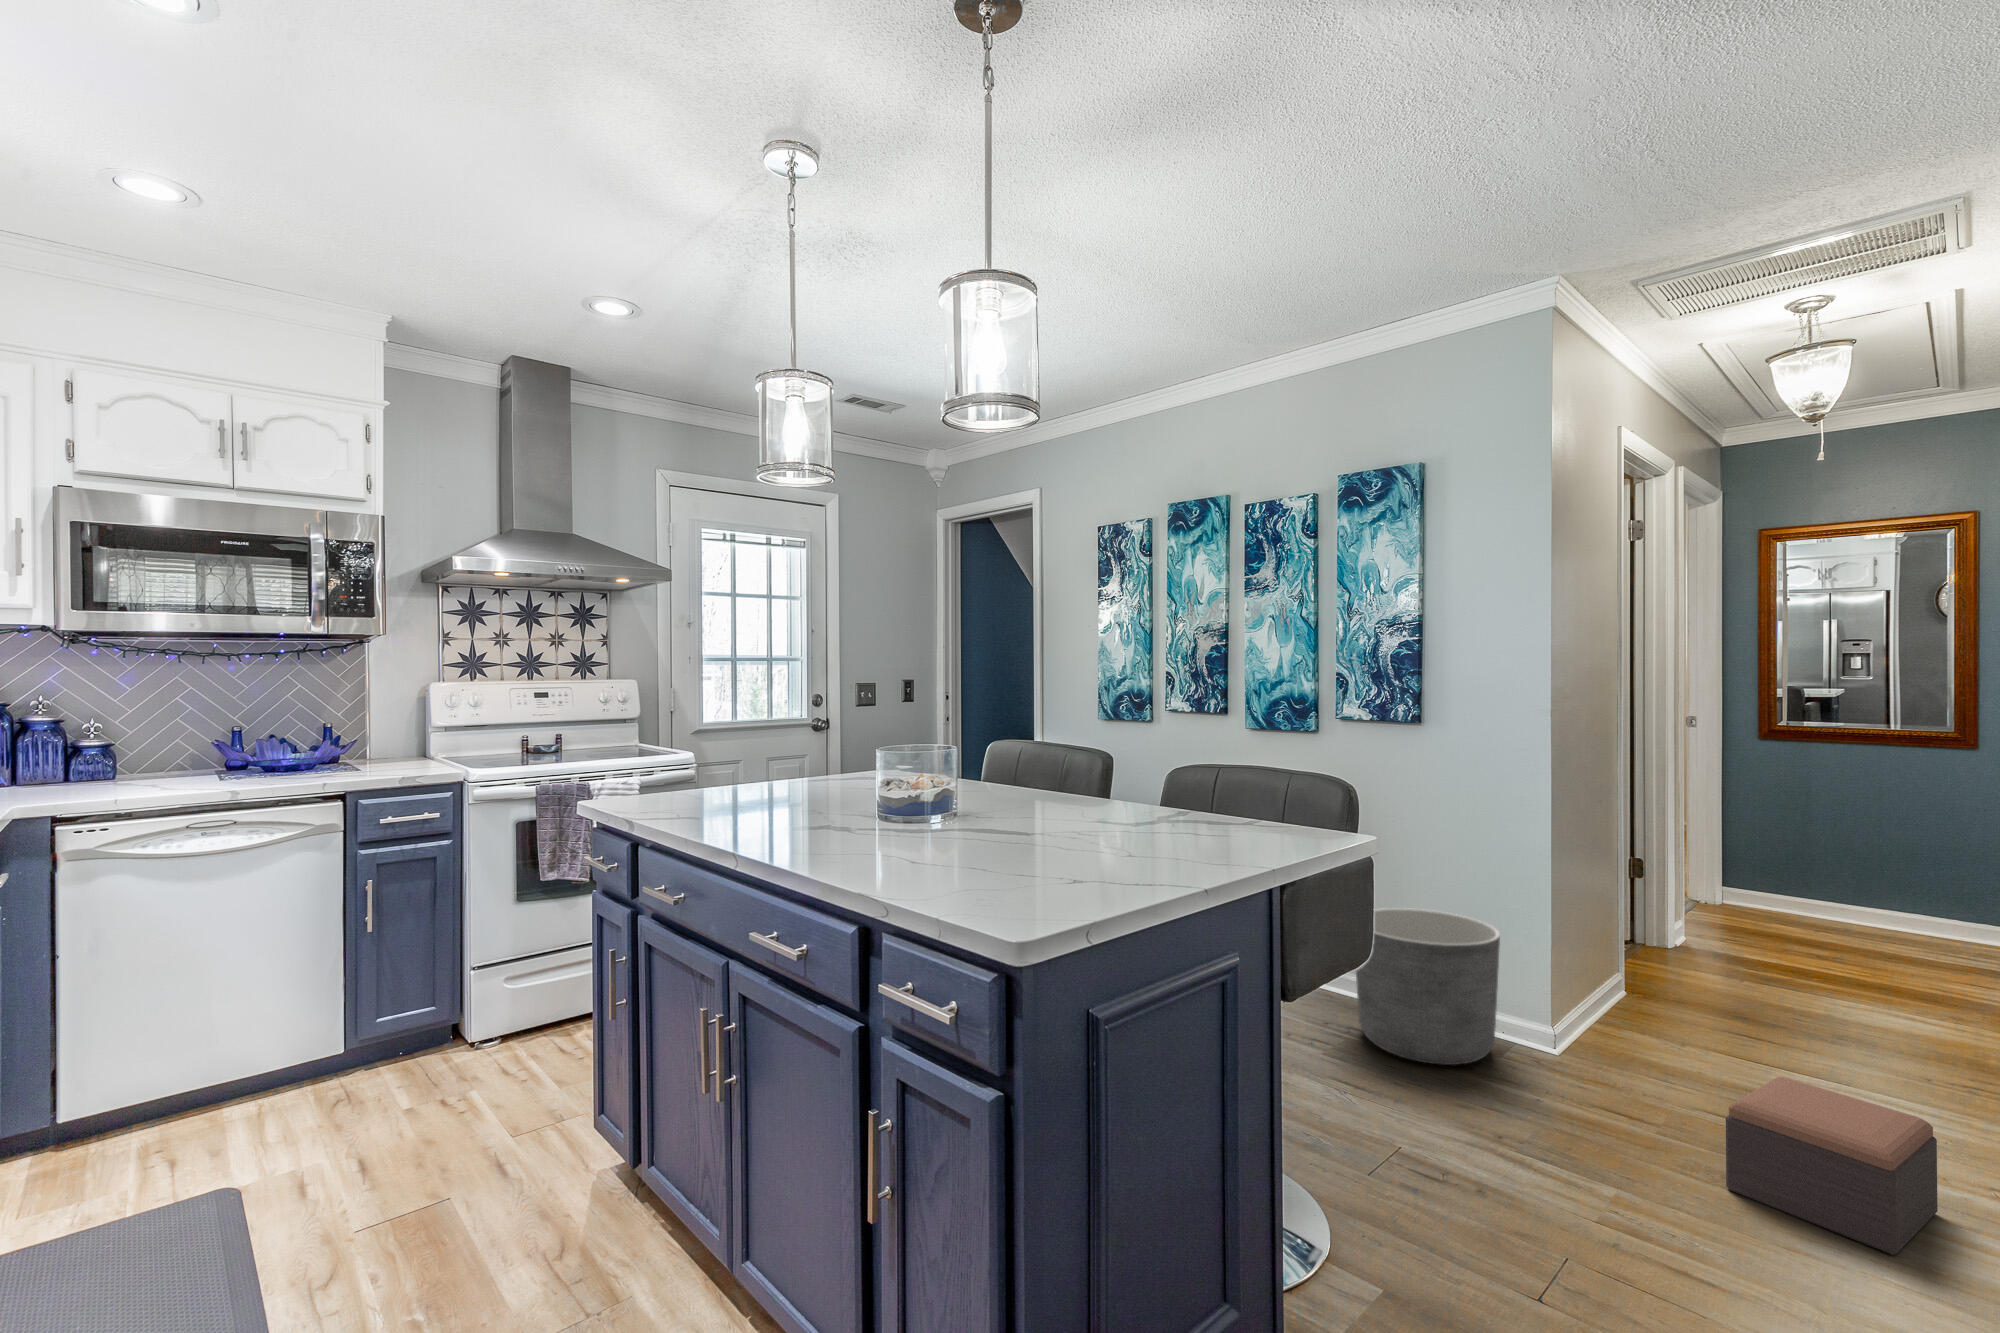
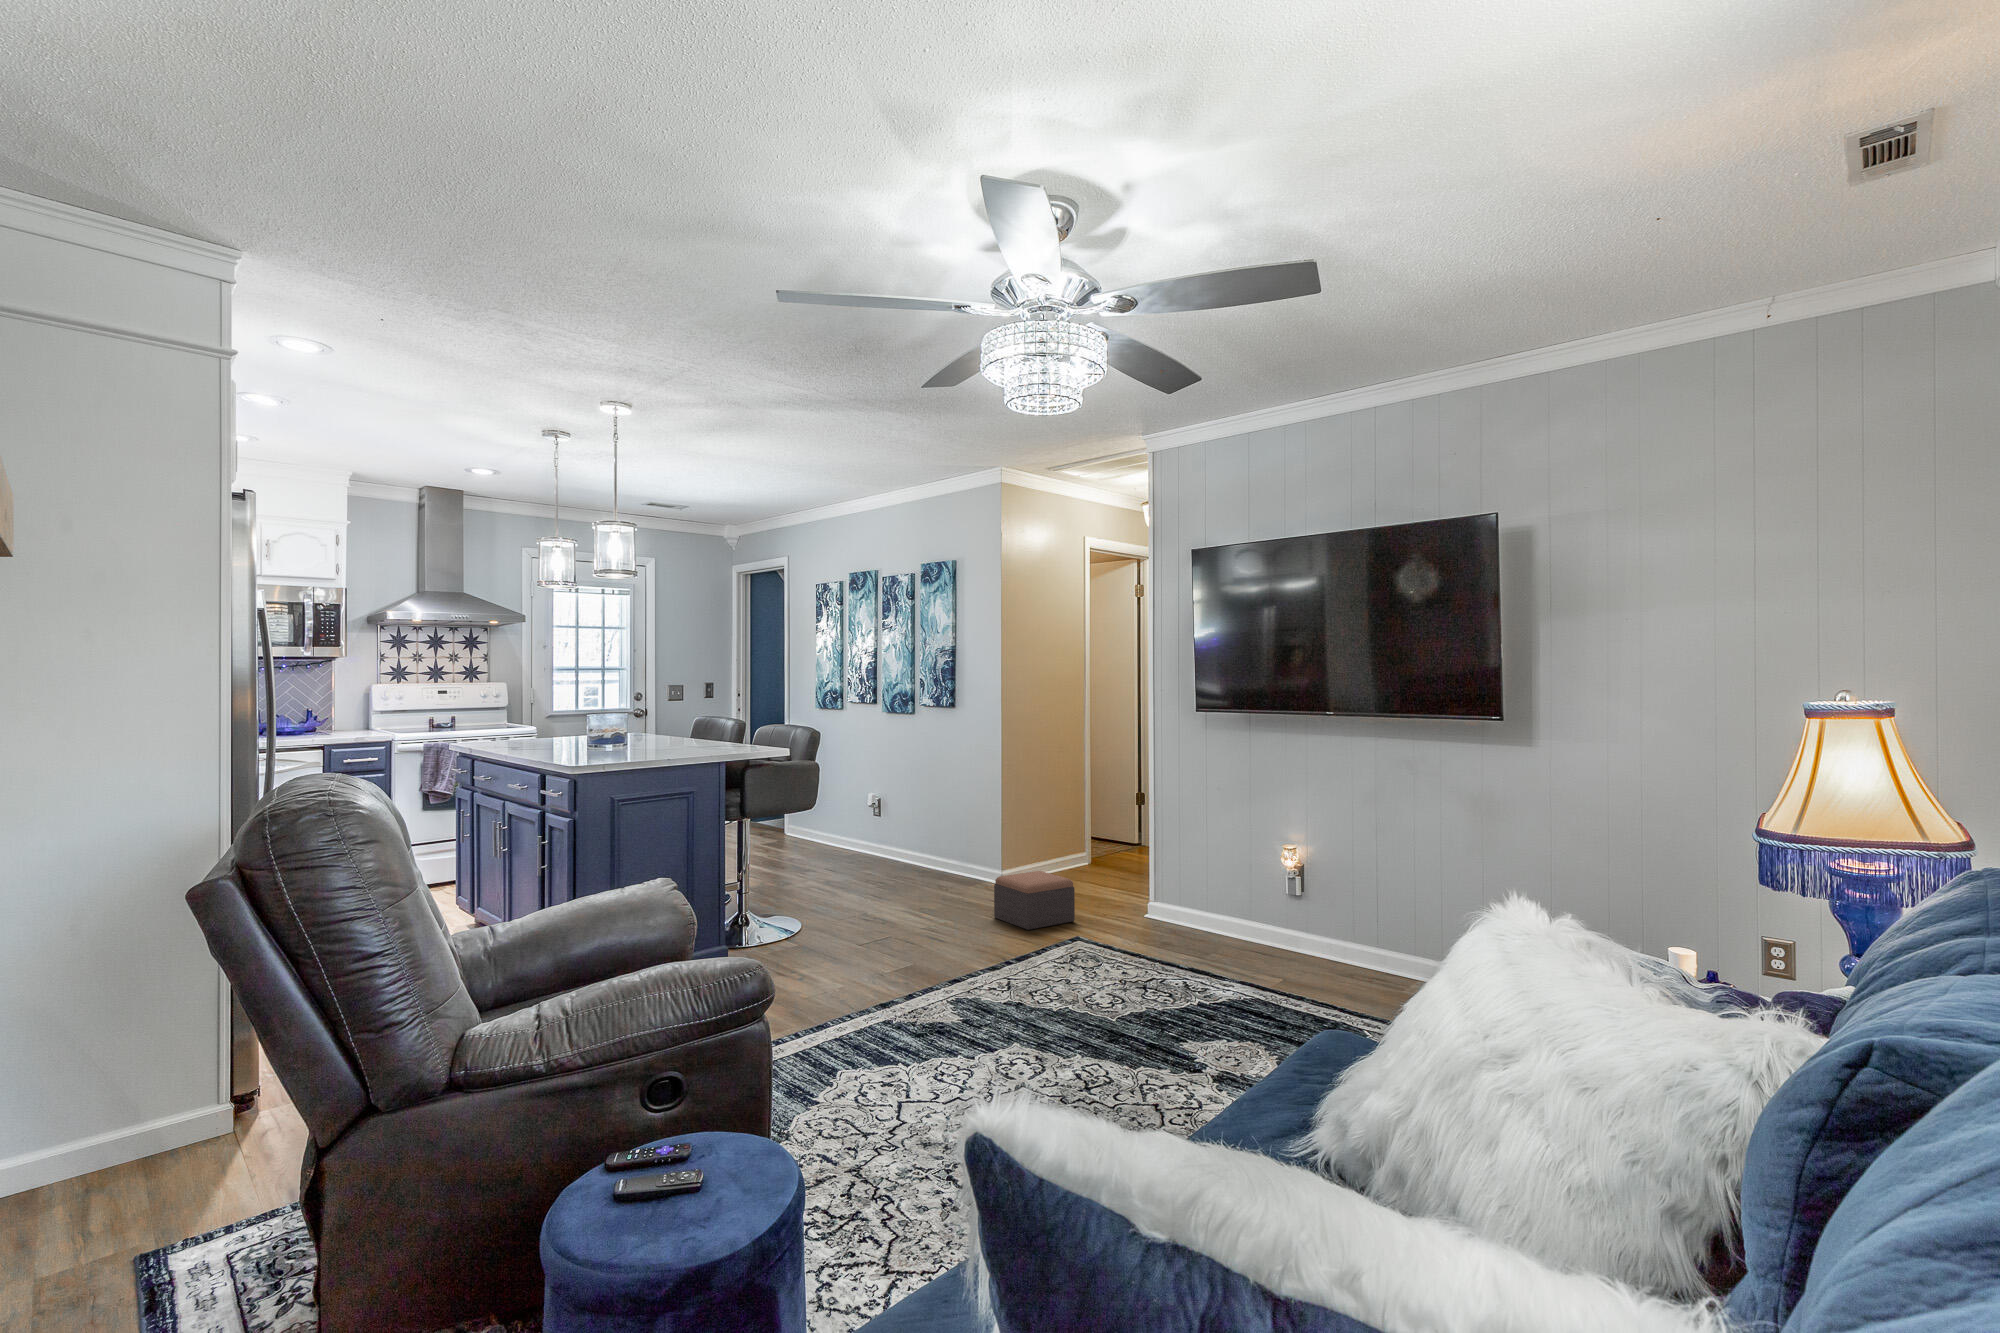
planter: present [1356,908,1500,1065] -> none [897,811,970,887]

